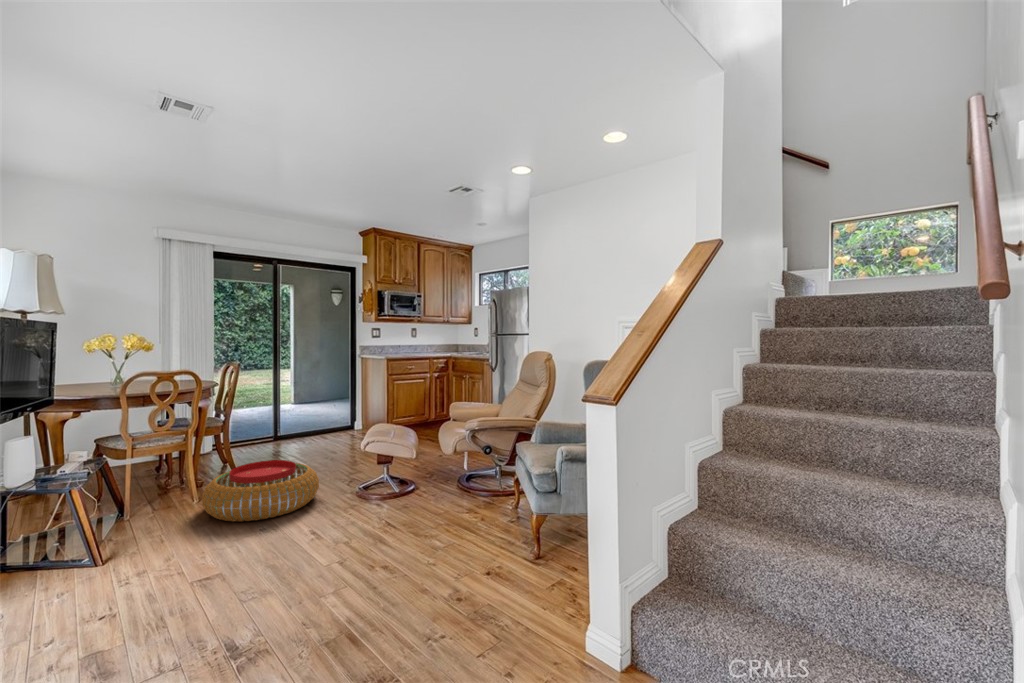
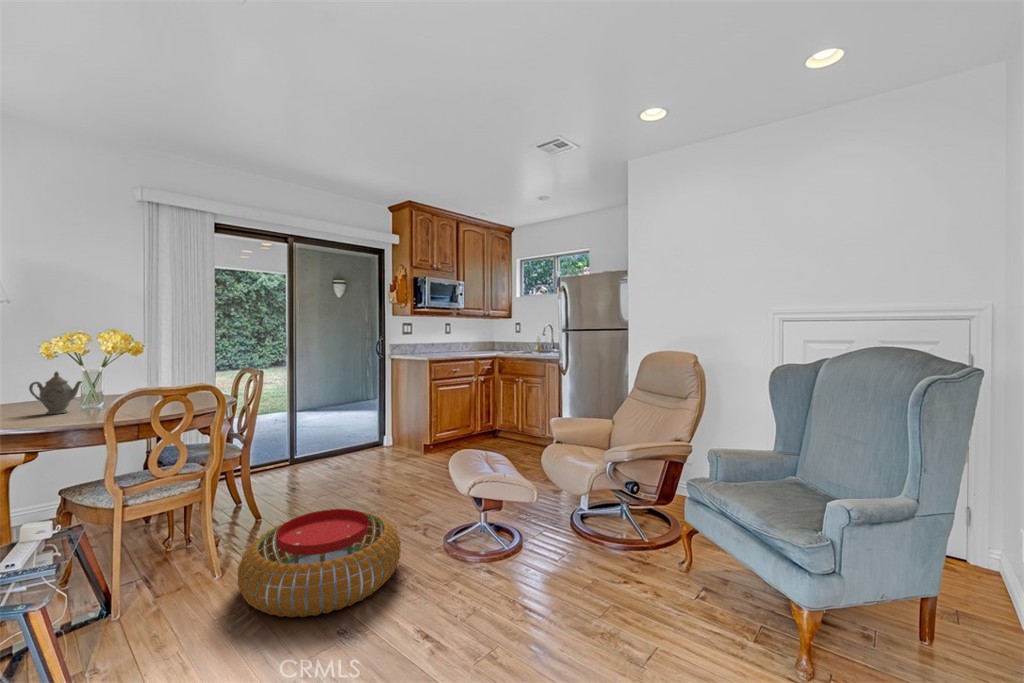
teapot: none [77,362,111,390] -> present [29,372,82,414]

